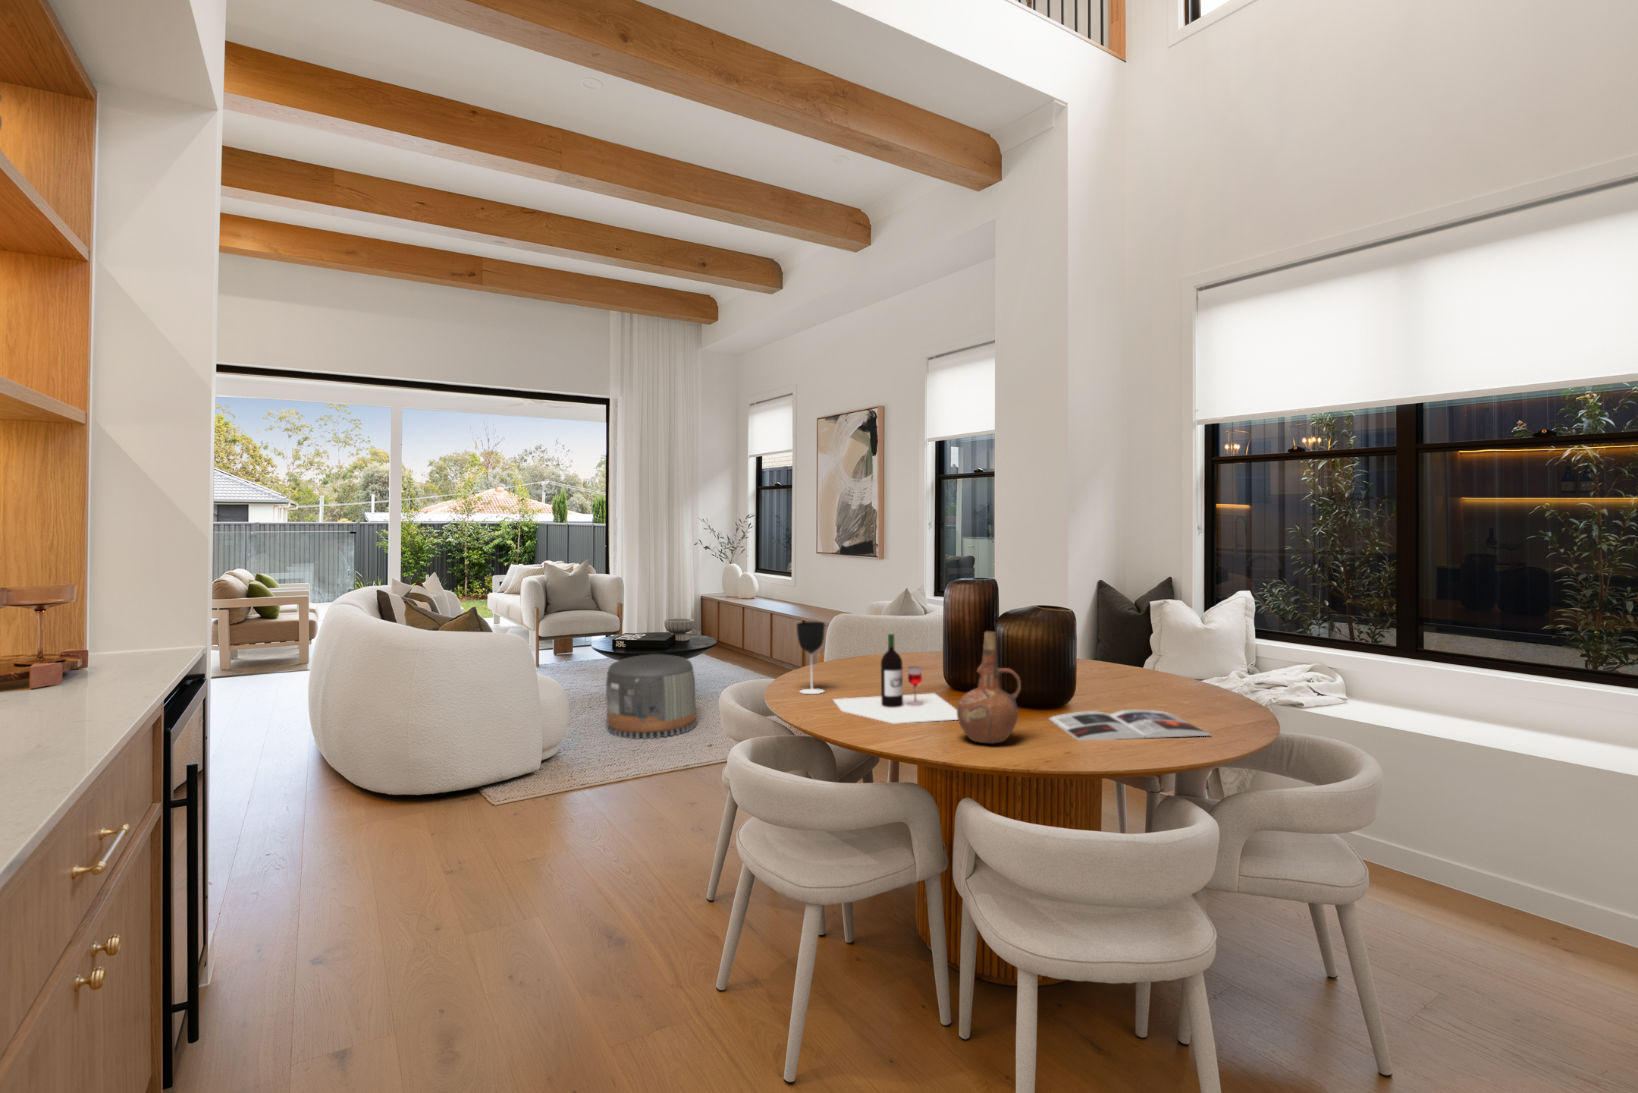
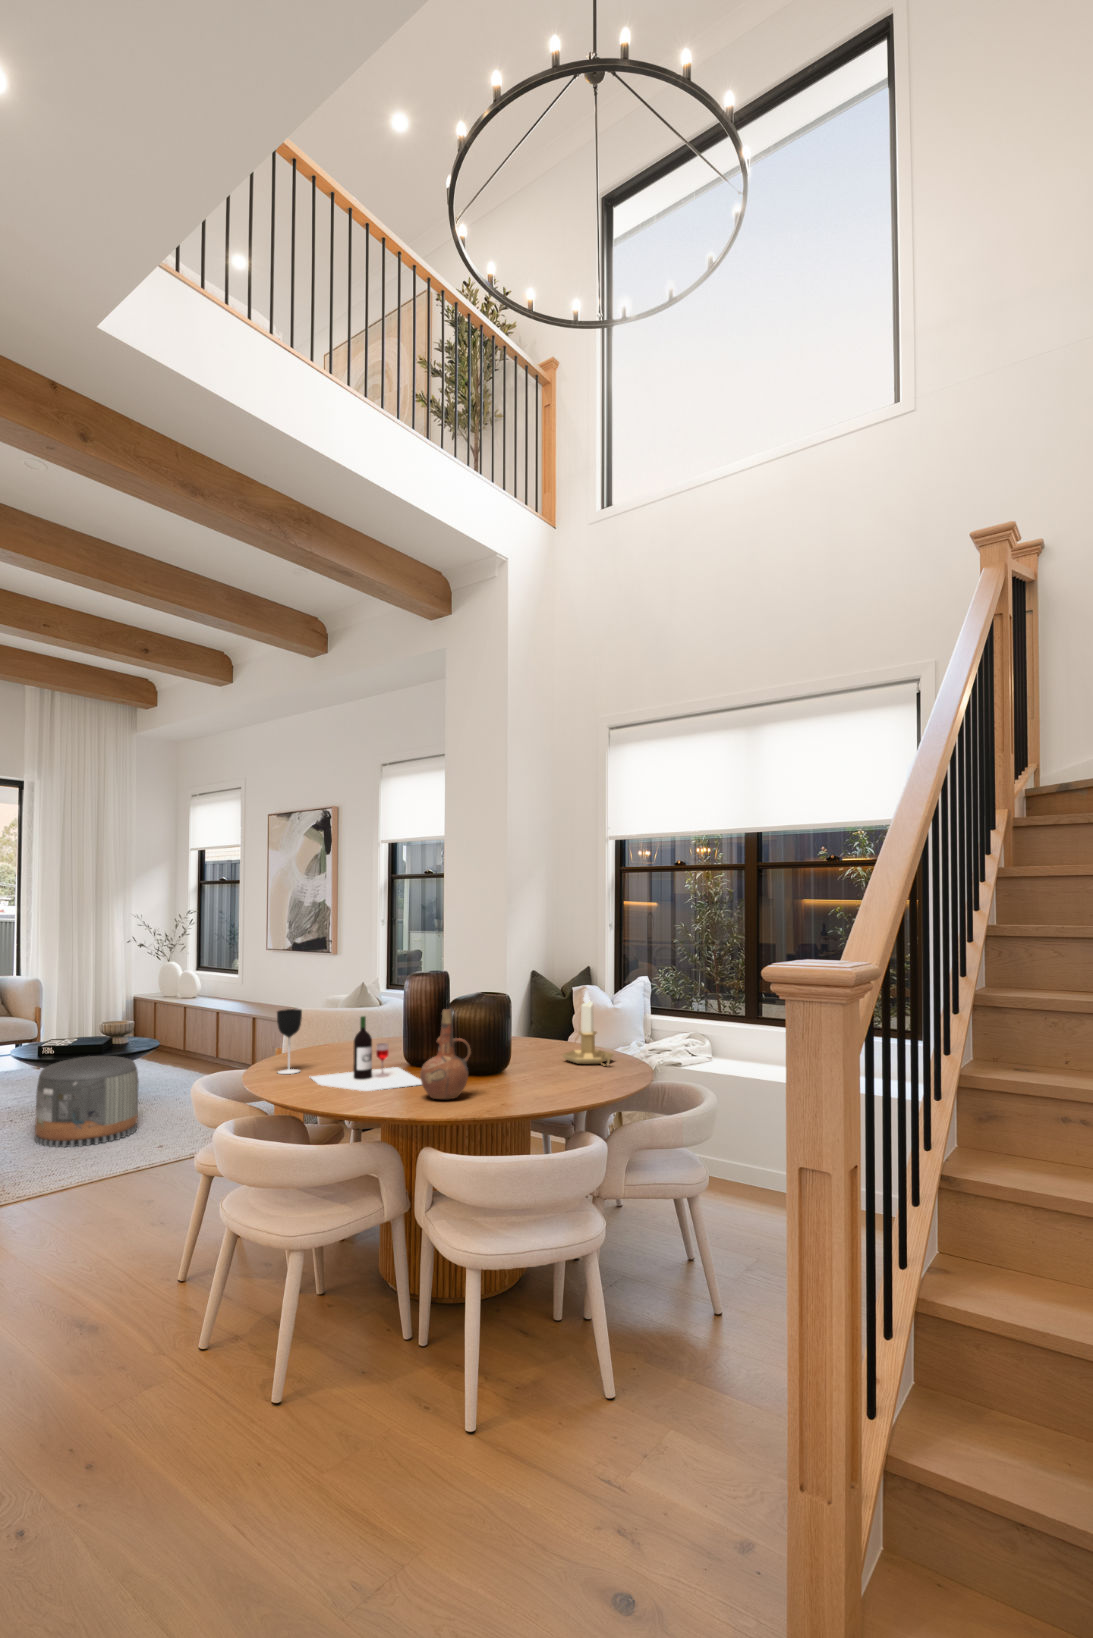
candlestick: none [1141,611,1214,709] -> present [562,992,614,1066]
magazine: present [1048,710,1210,740] -> none [491,1068,610,1094]

